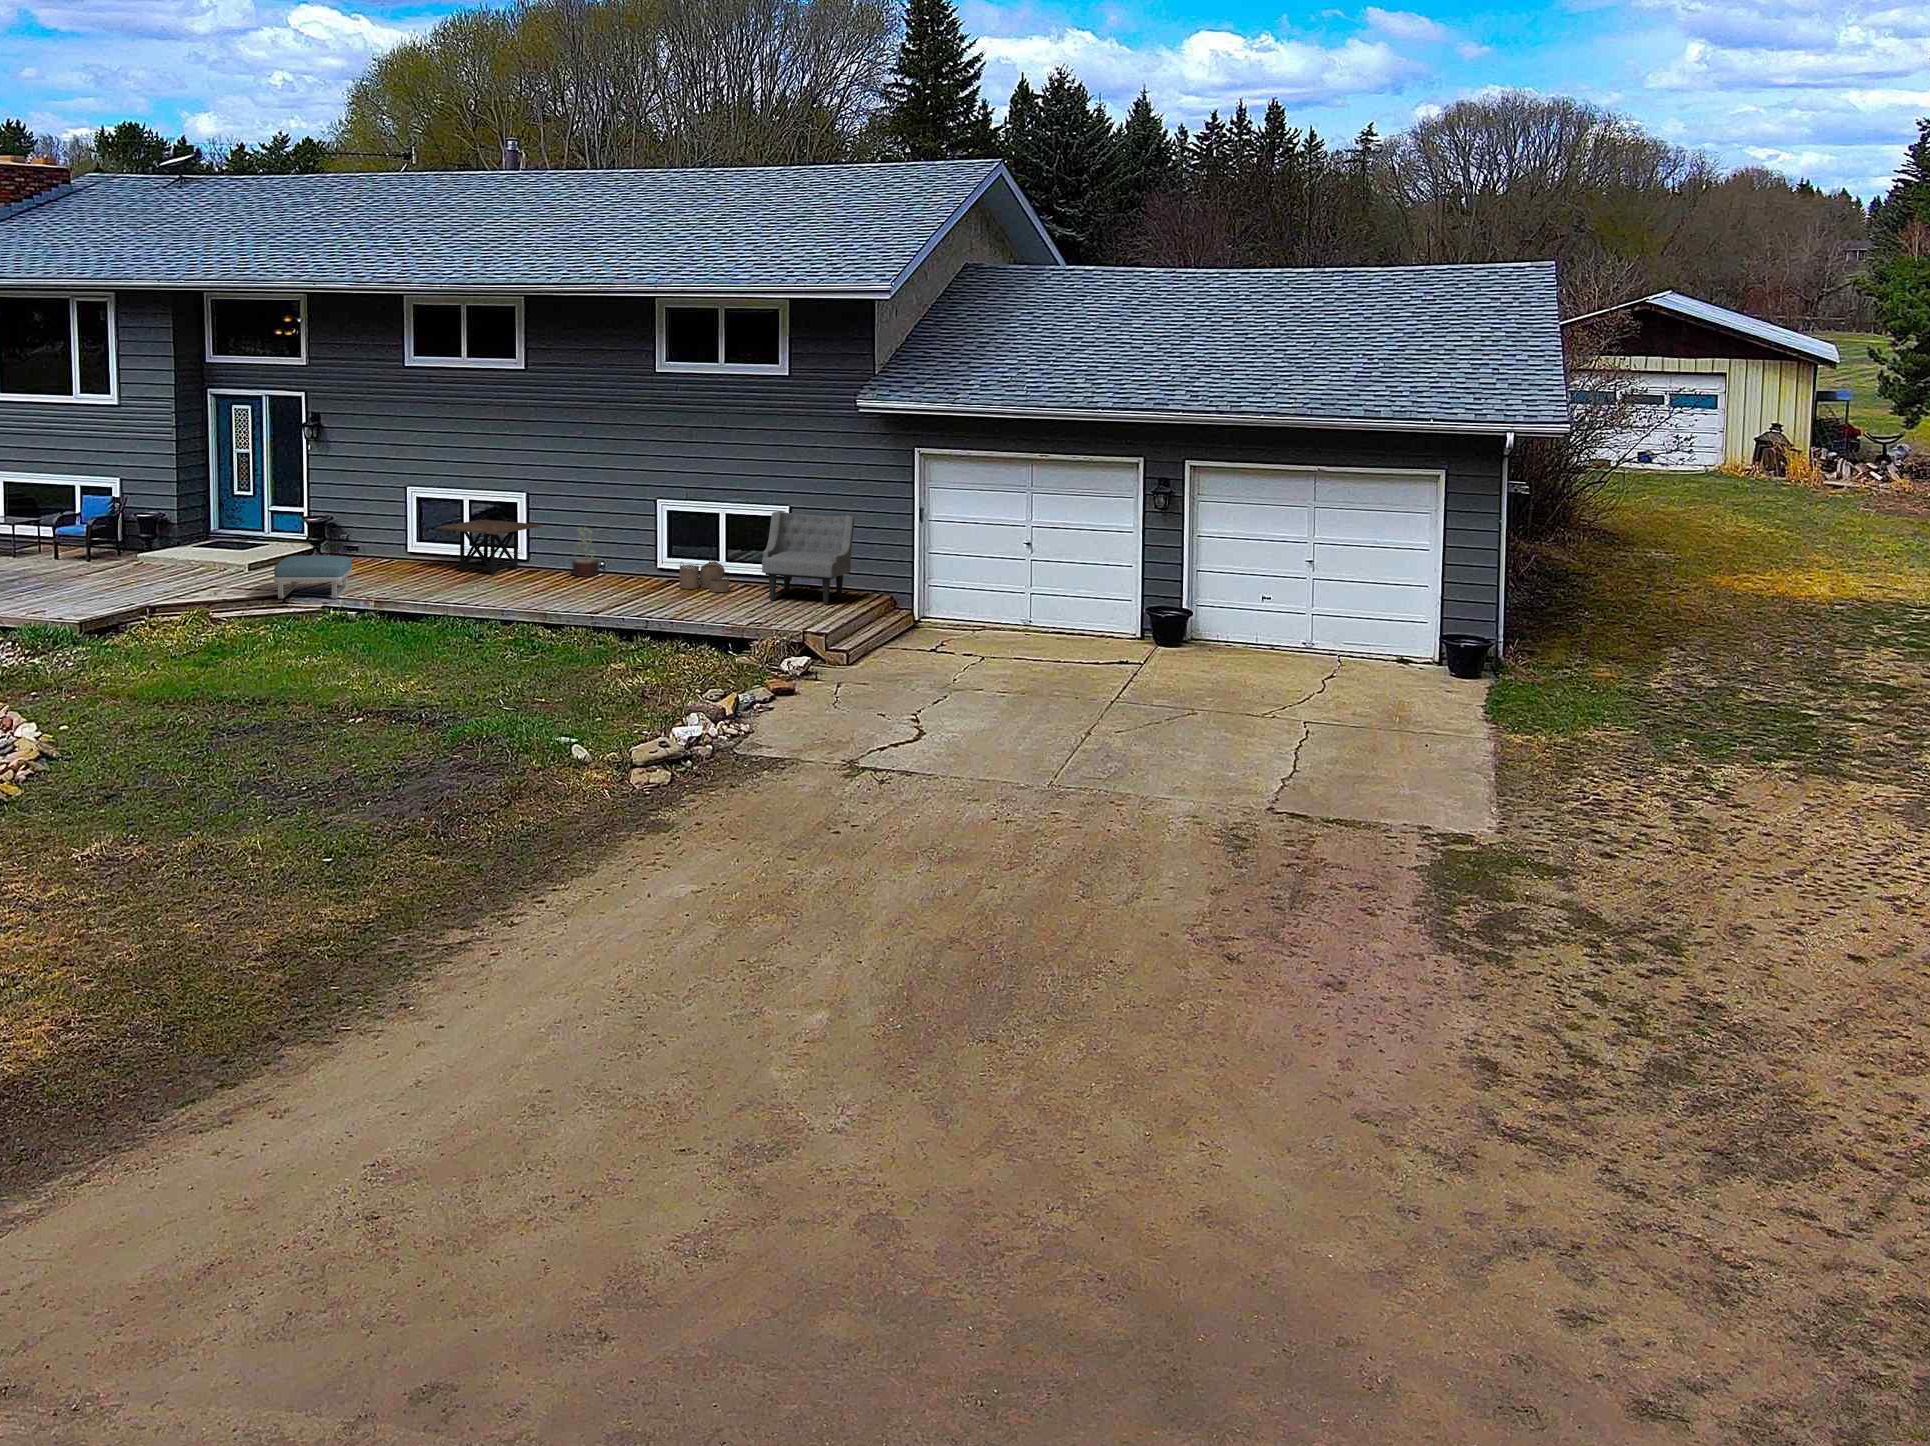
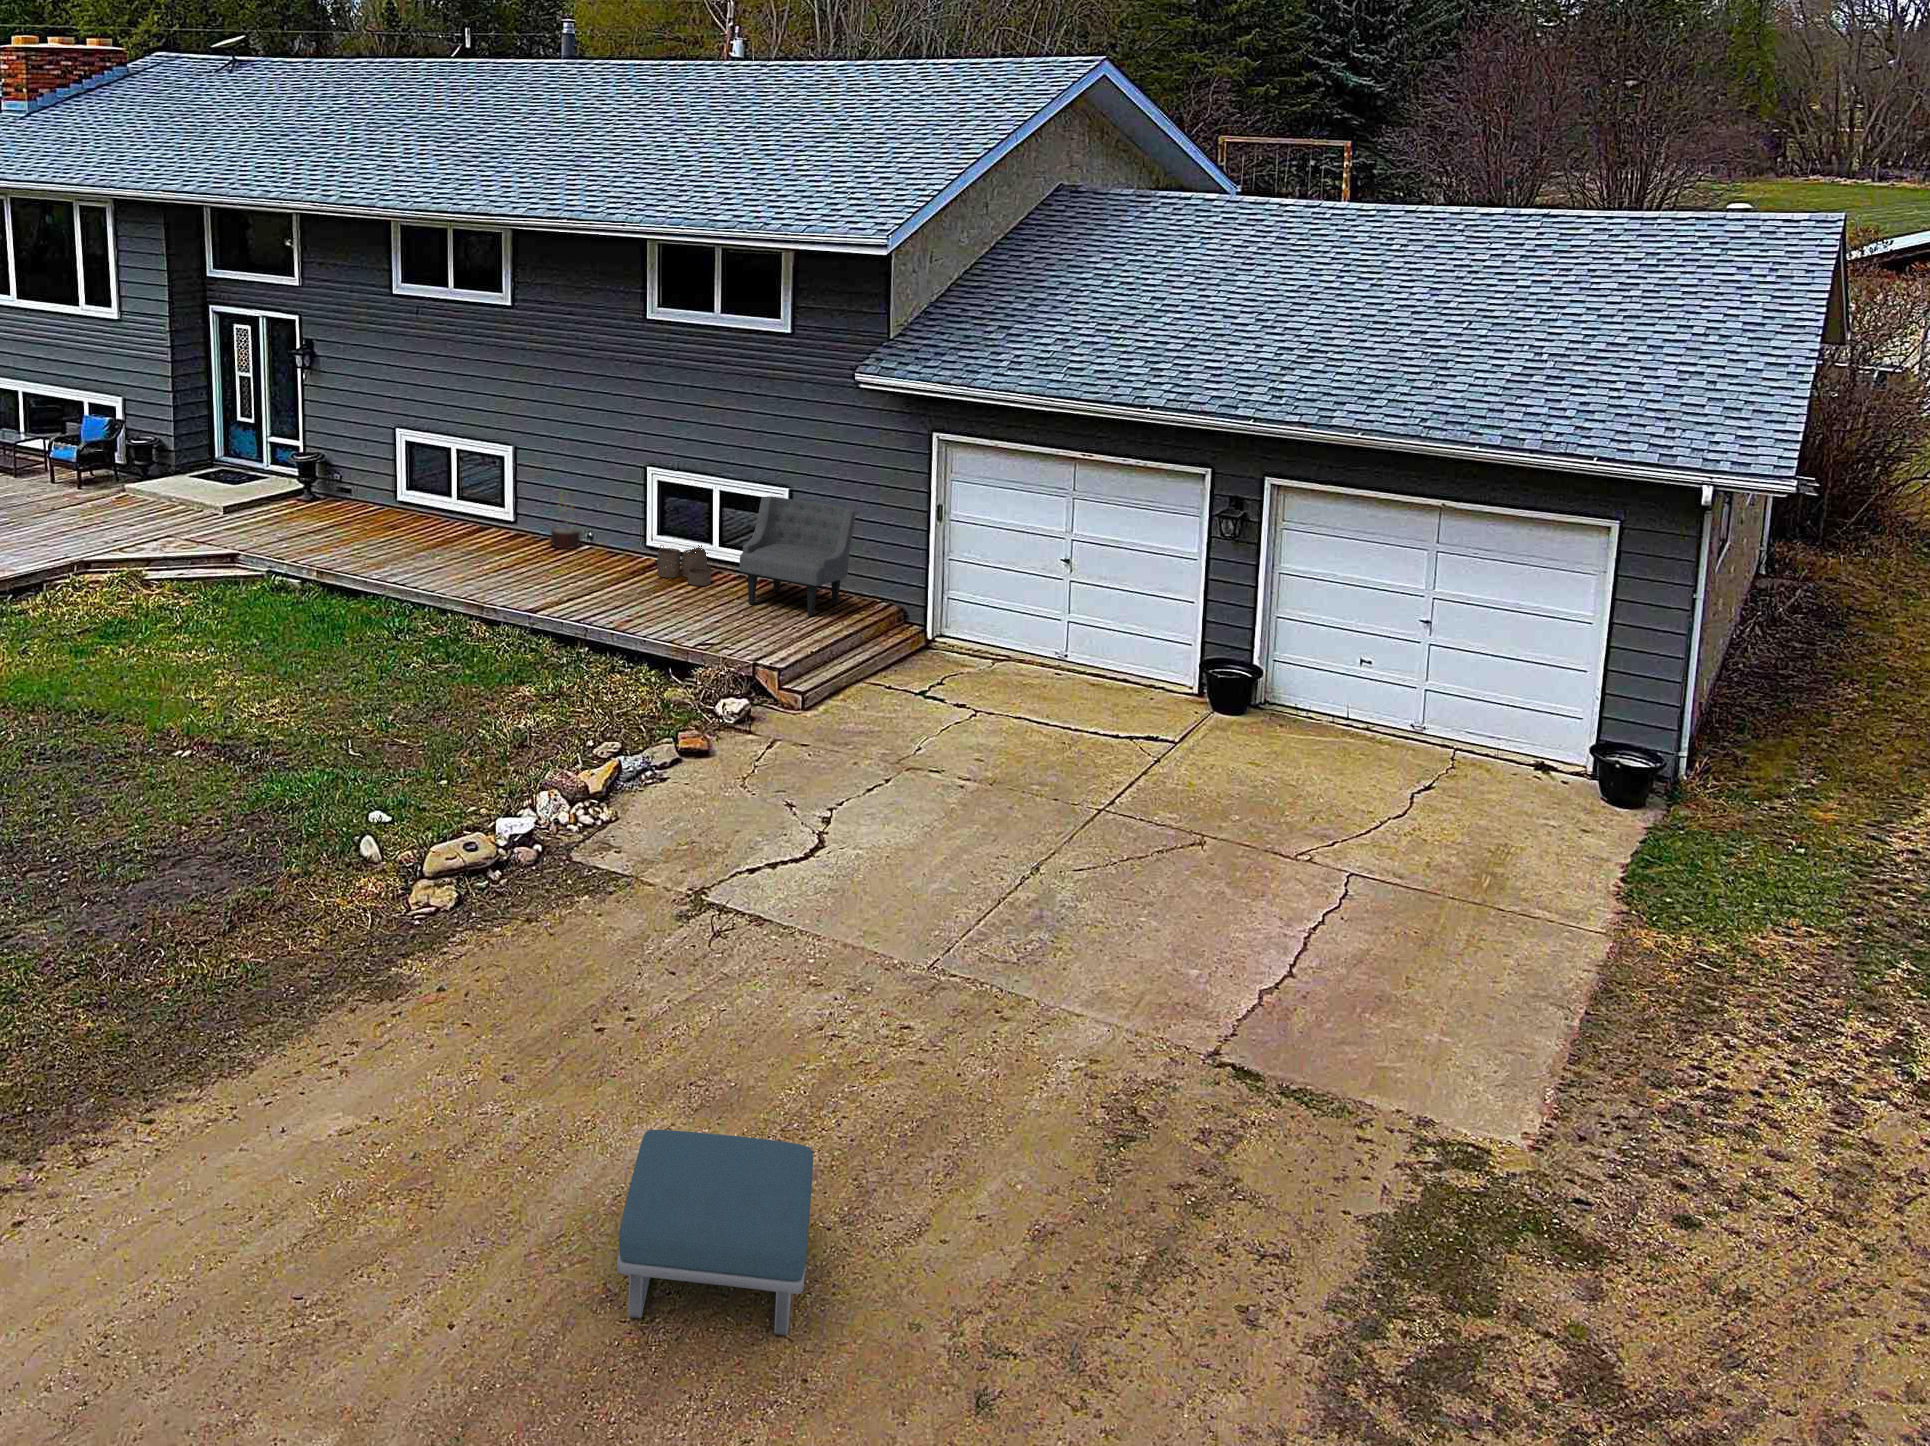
side table: present [435,520,543,575] -> none [406,470,527,539]
footstool: present [274,555,352,599] -> present [617,1130,813,1335]

